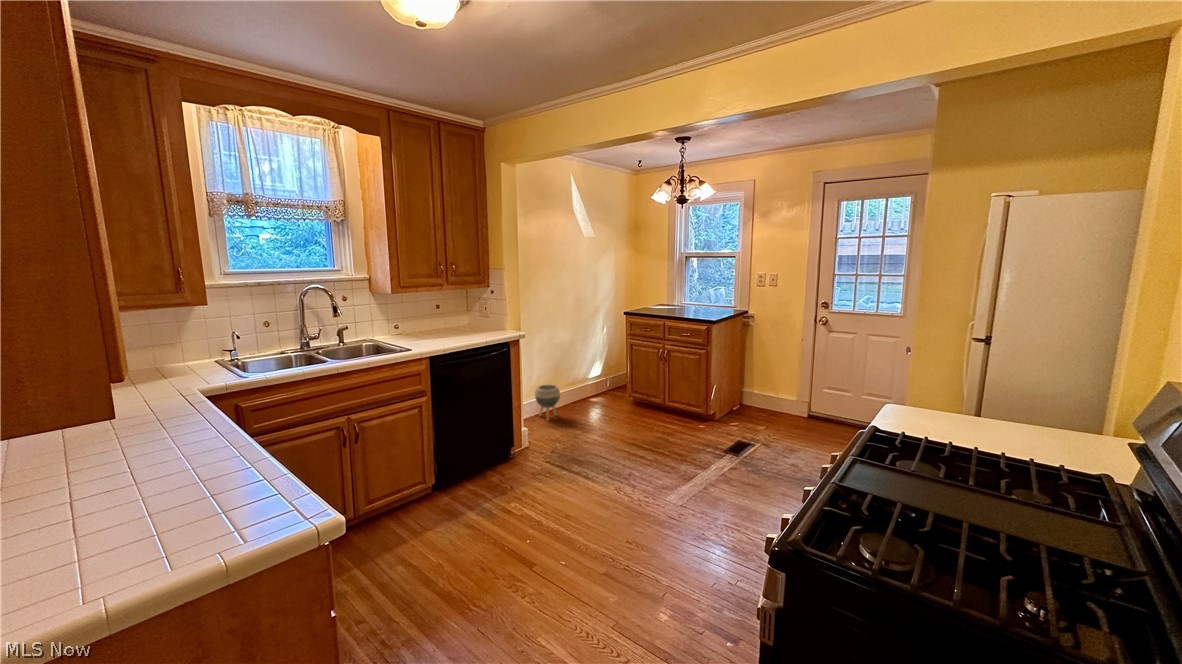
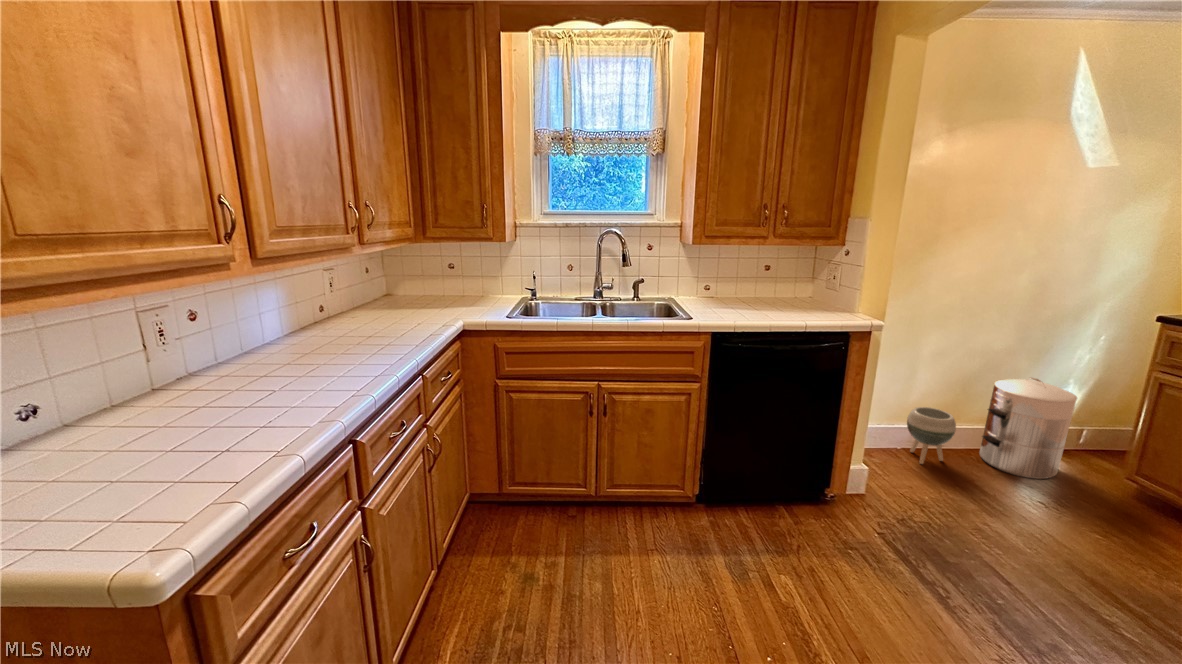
waste bin: none [570,355,605,411] -> present [980,378,1077,479]

